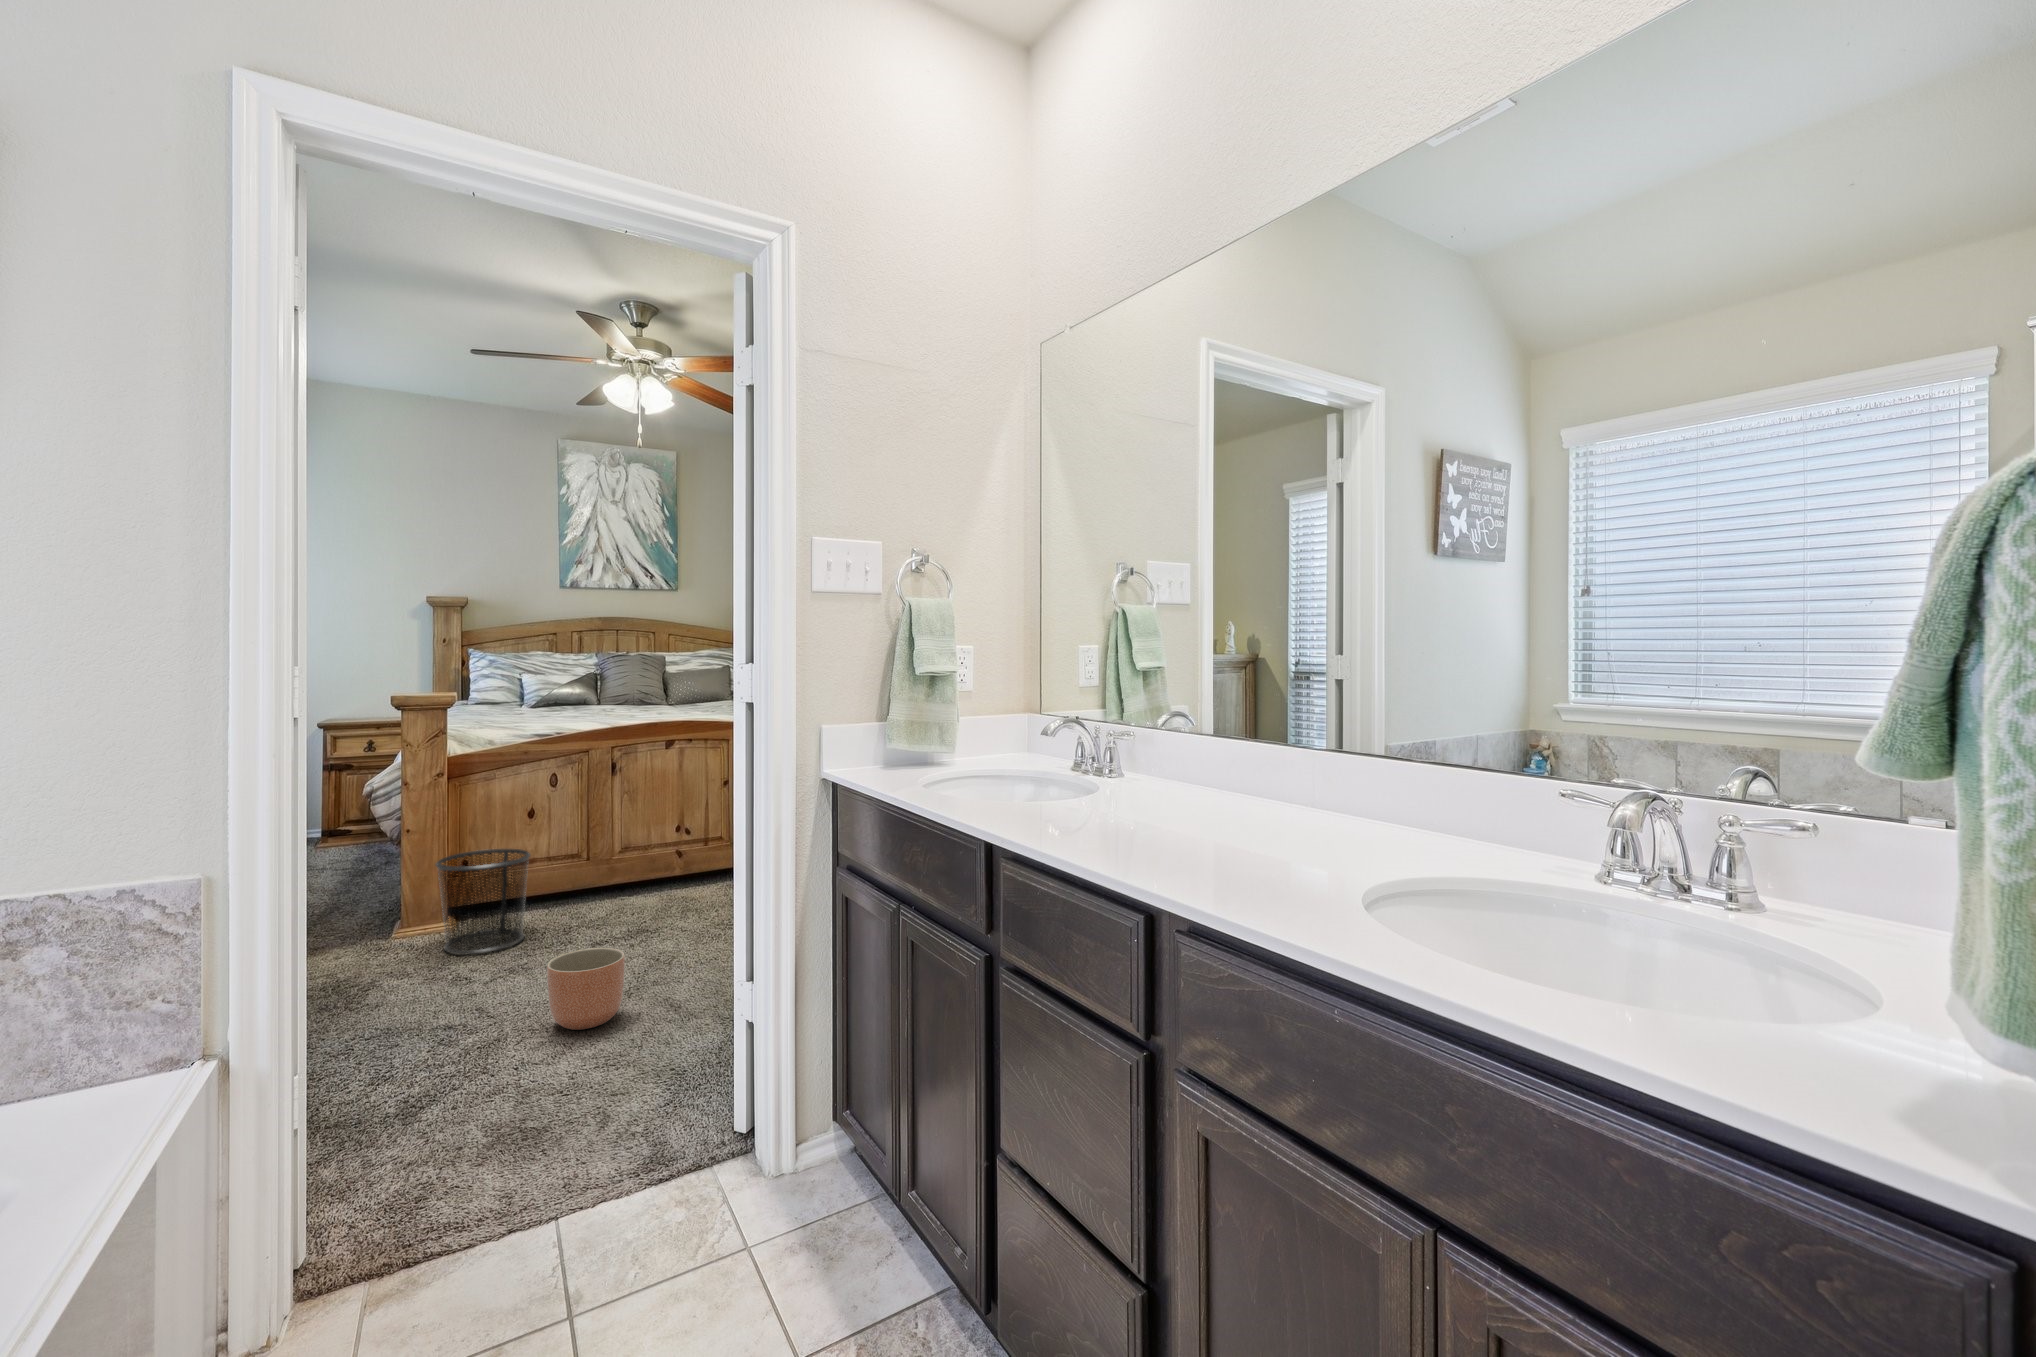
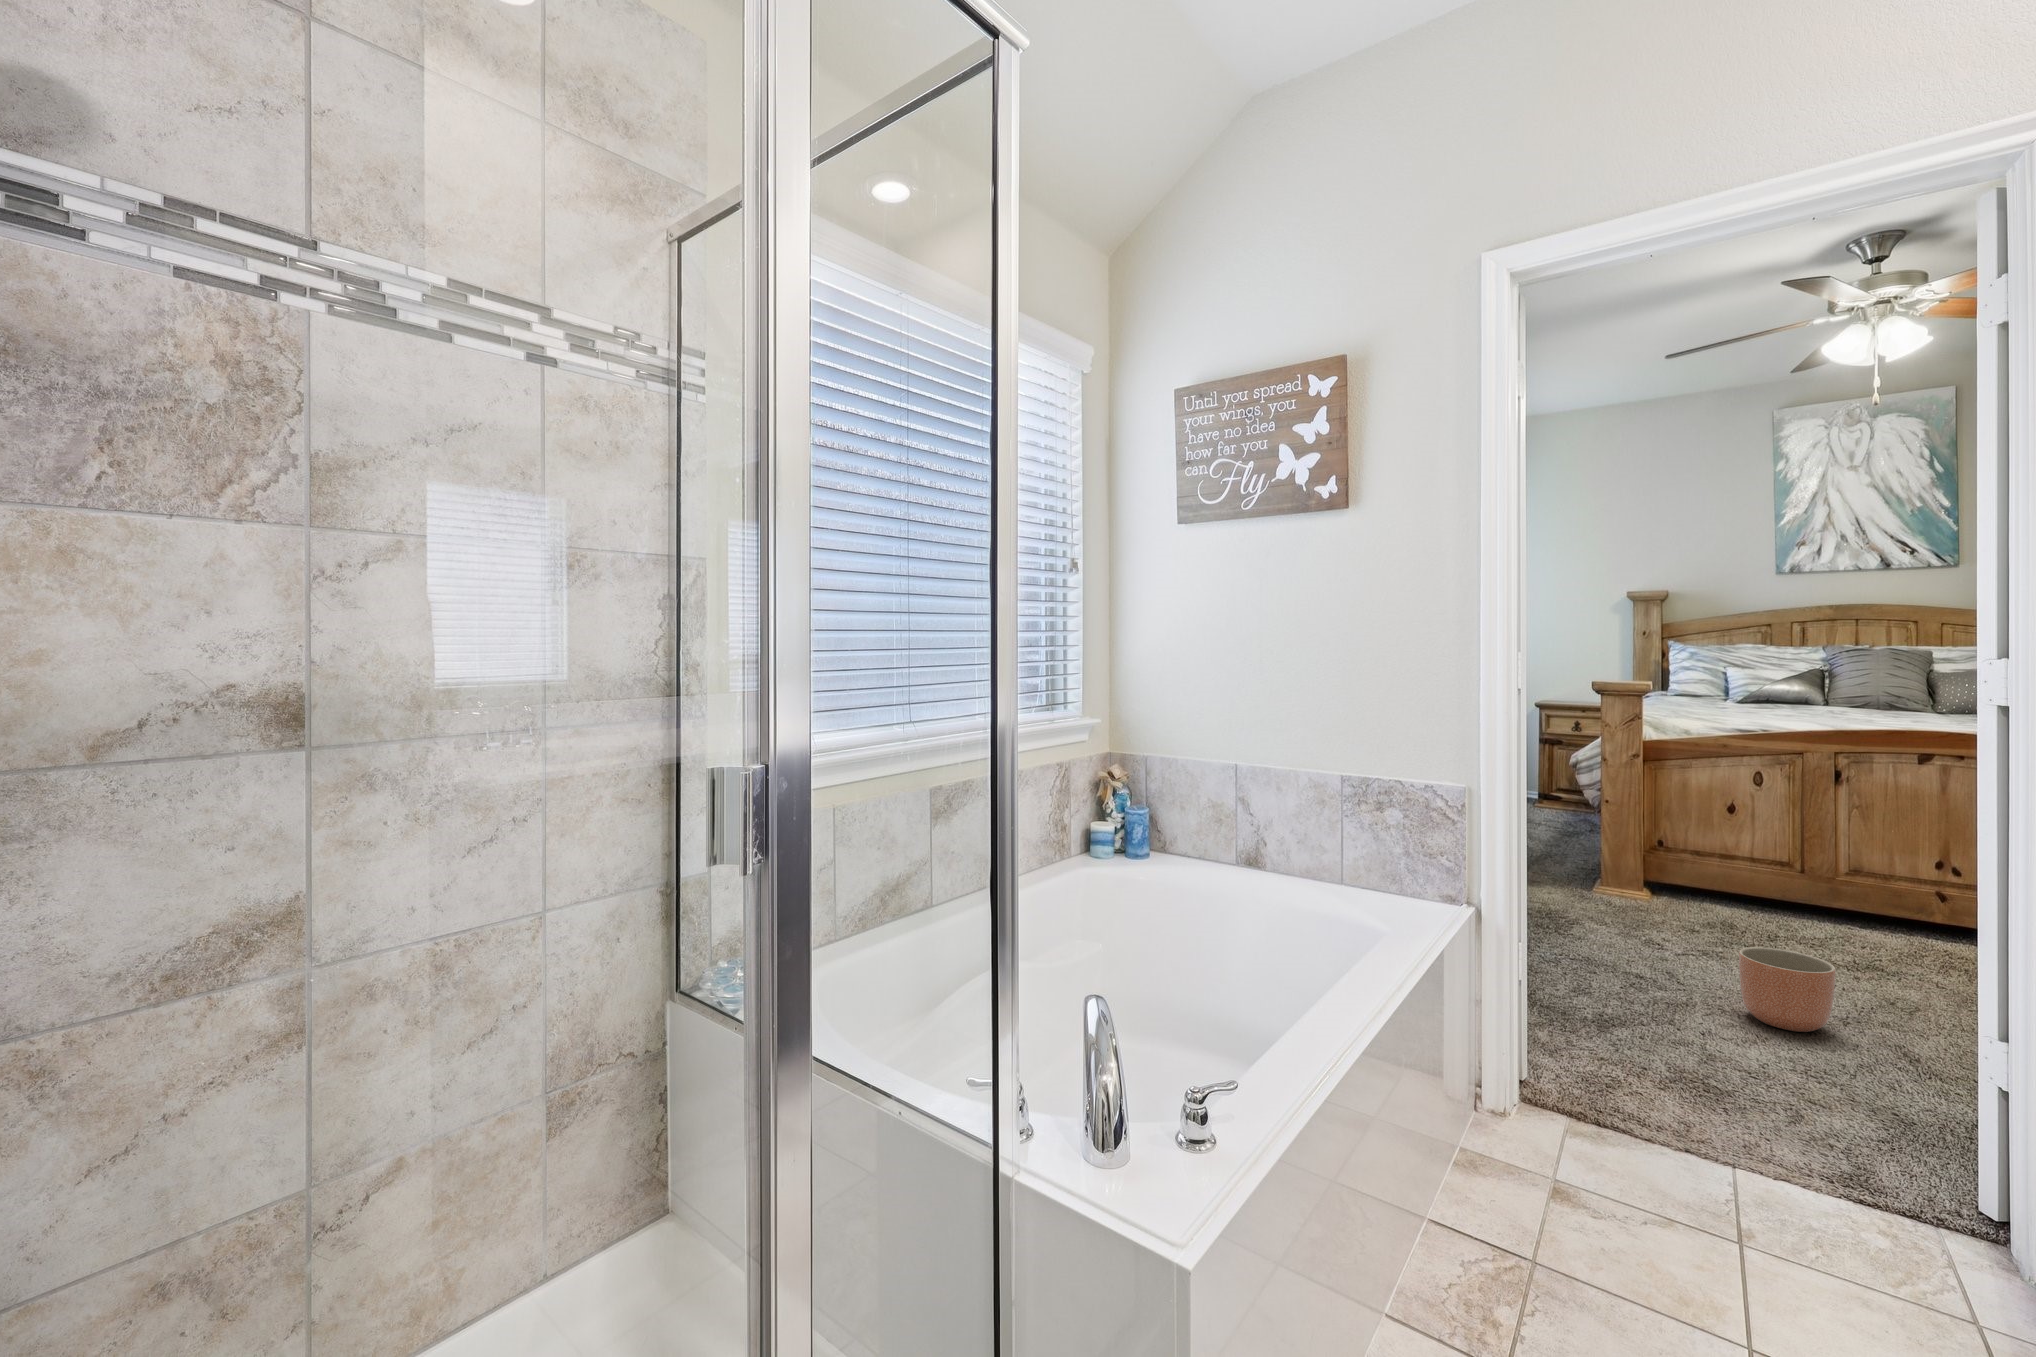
waste bin: present [436,849,530,955] -> none [1630,832,1728,931]

